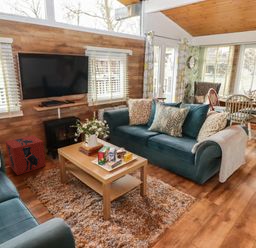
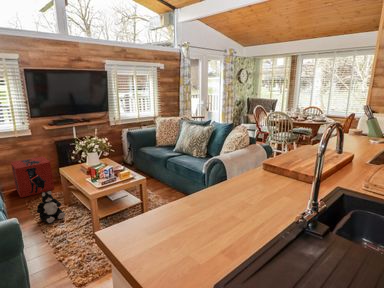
plush toy: none [42,172,69,204] -> present [37,191,65,223]

